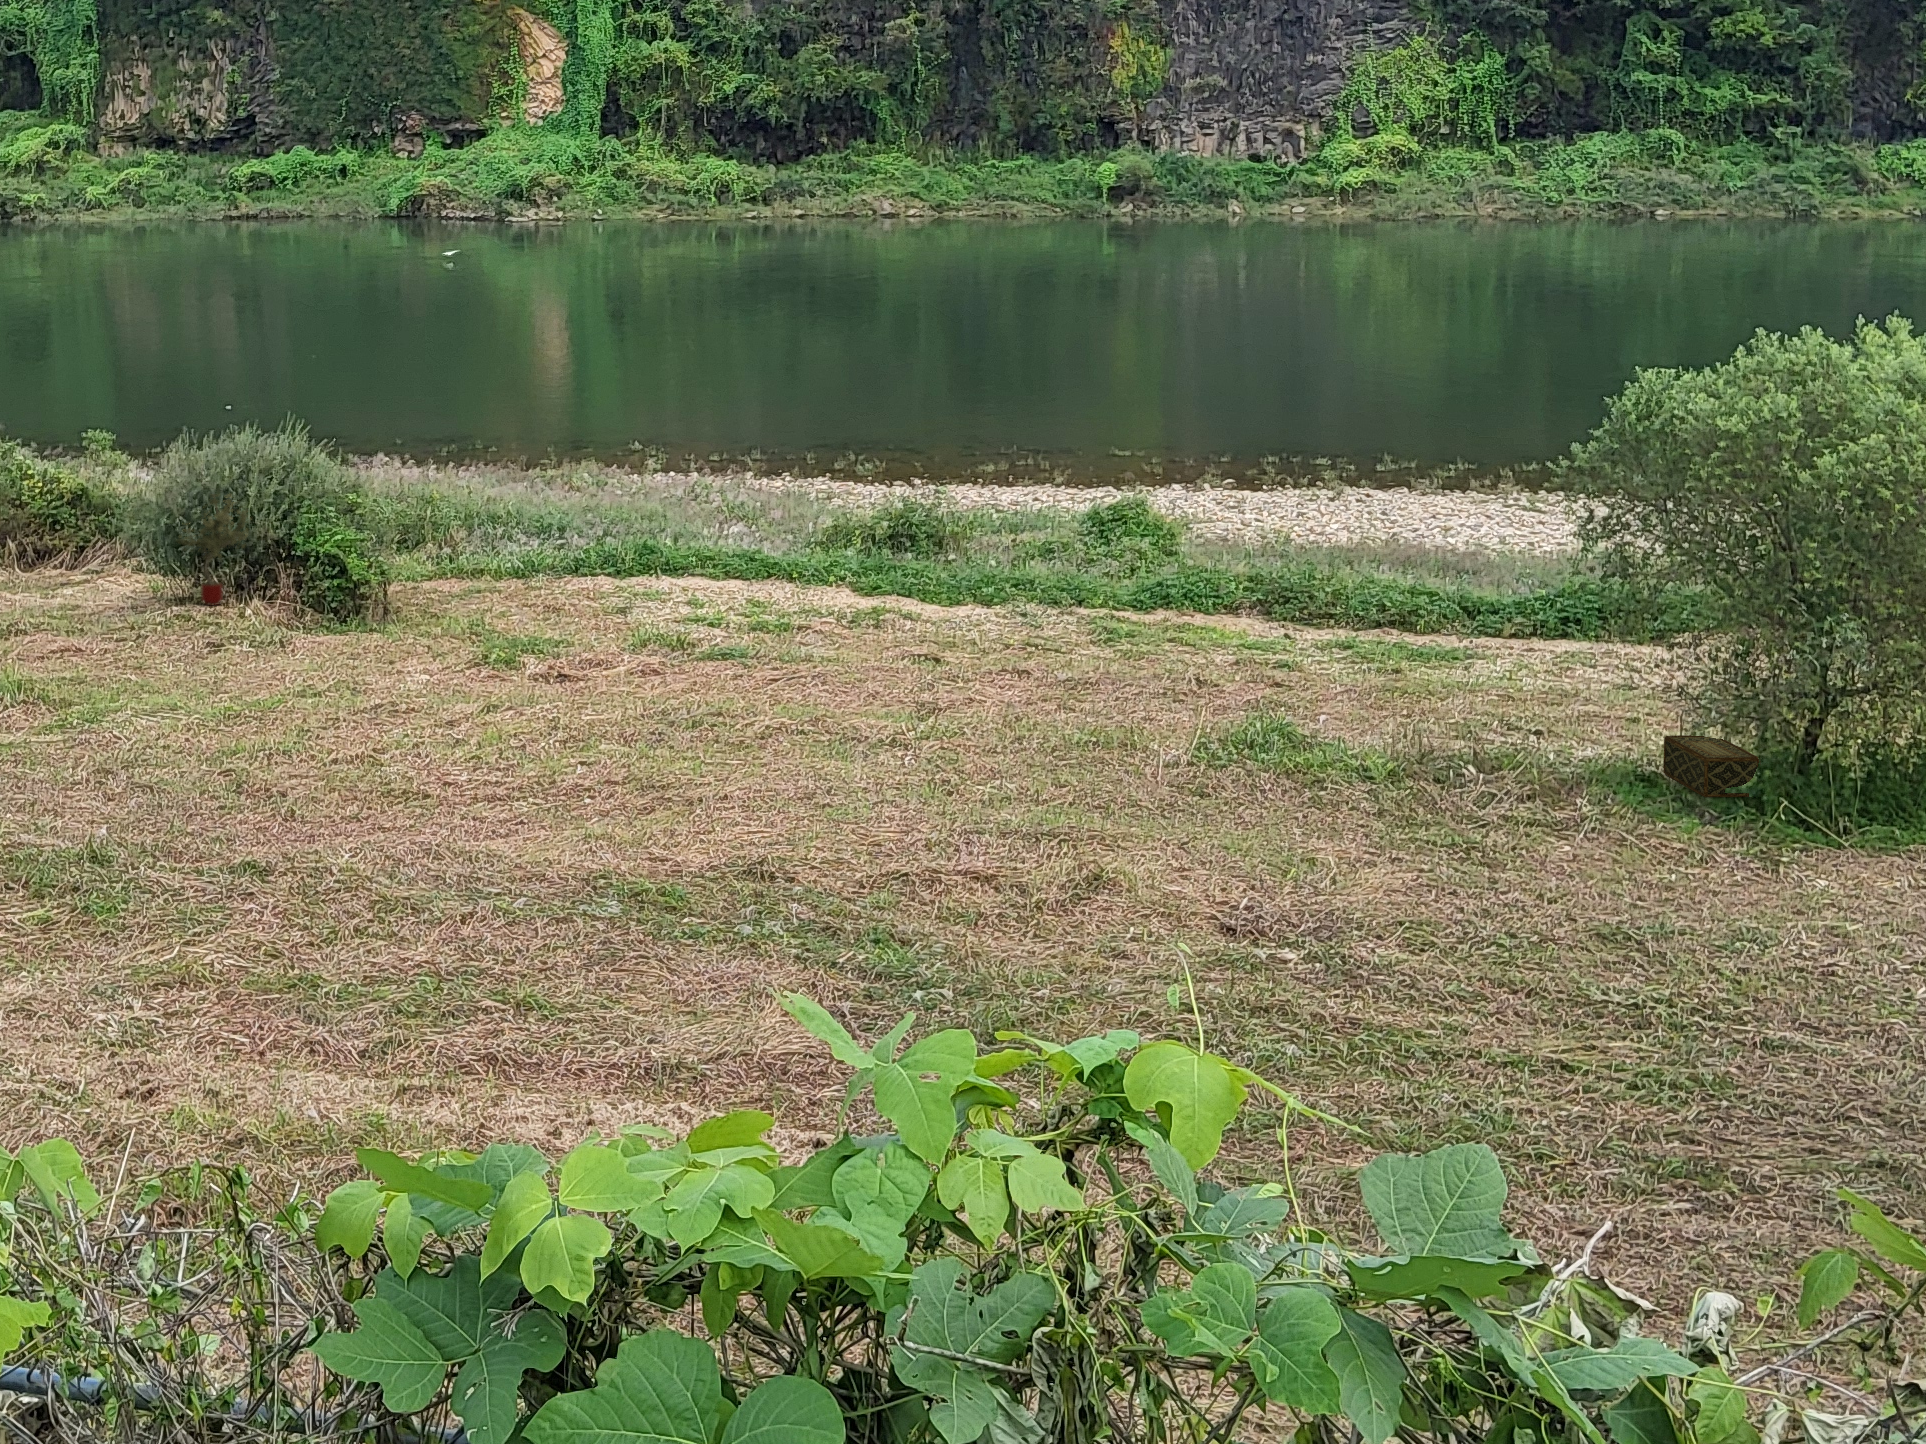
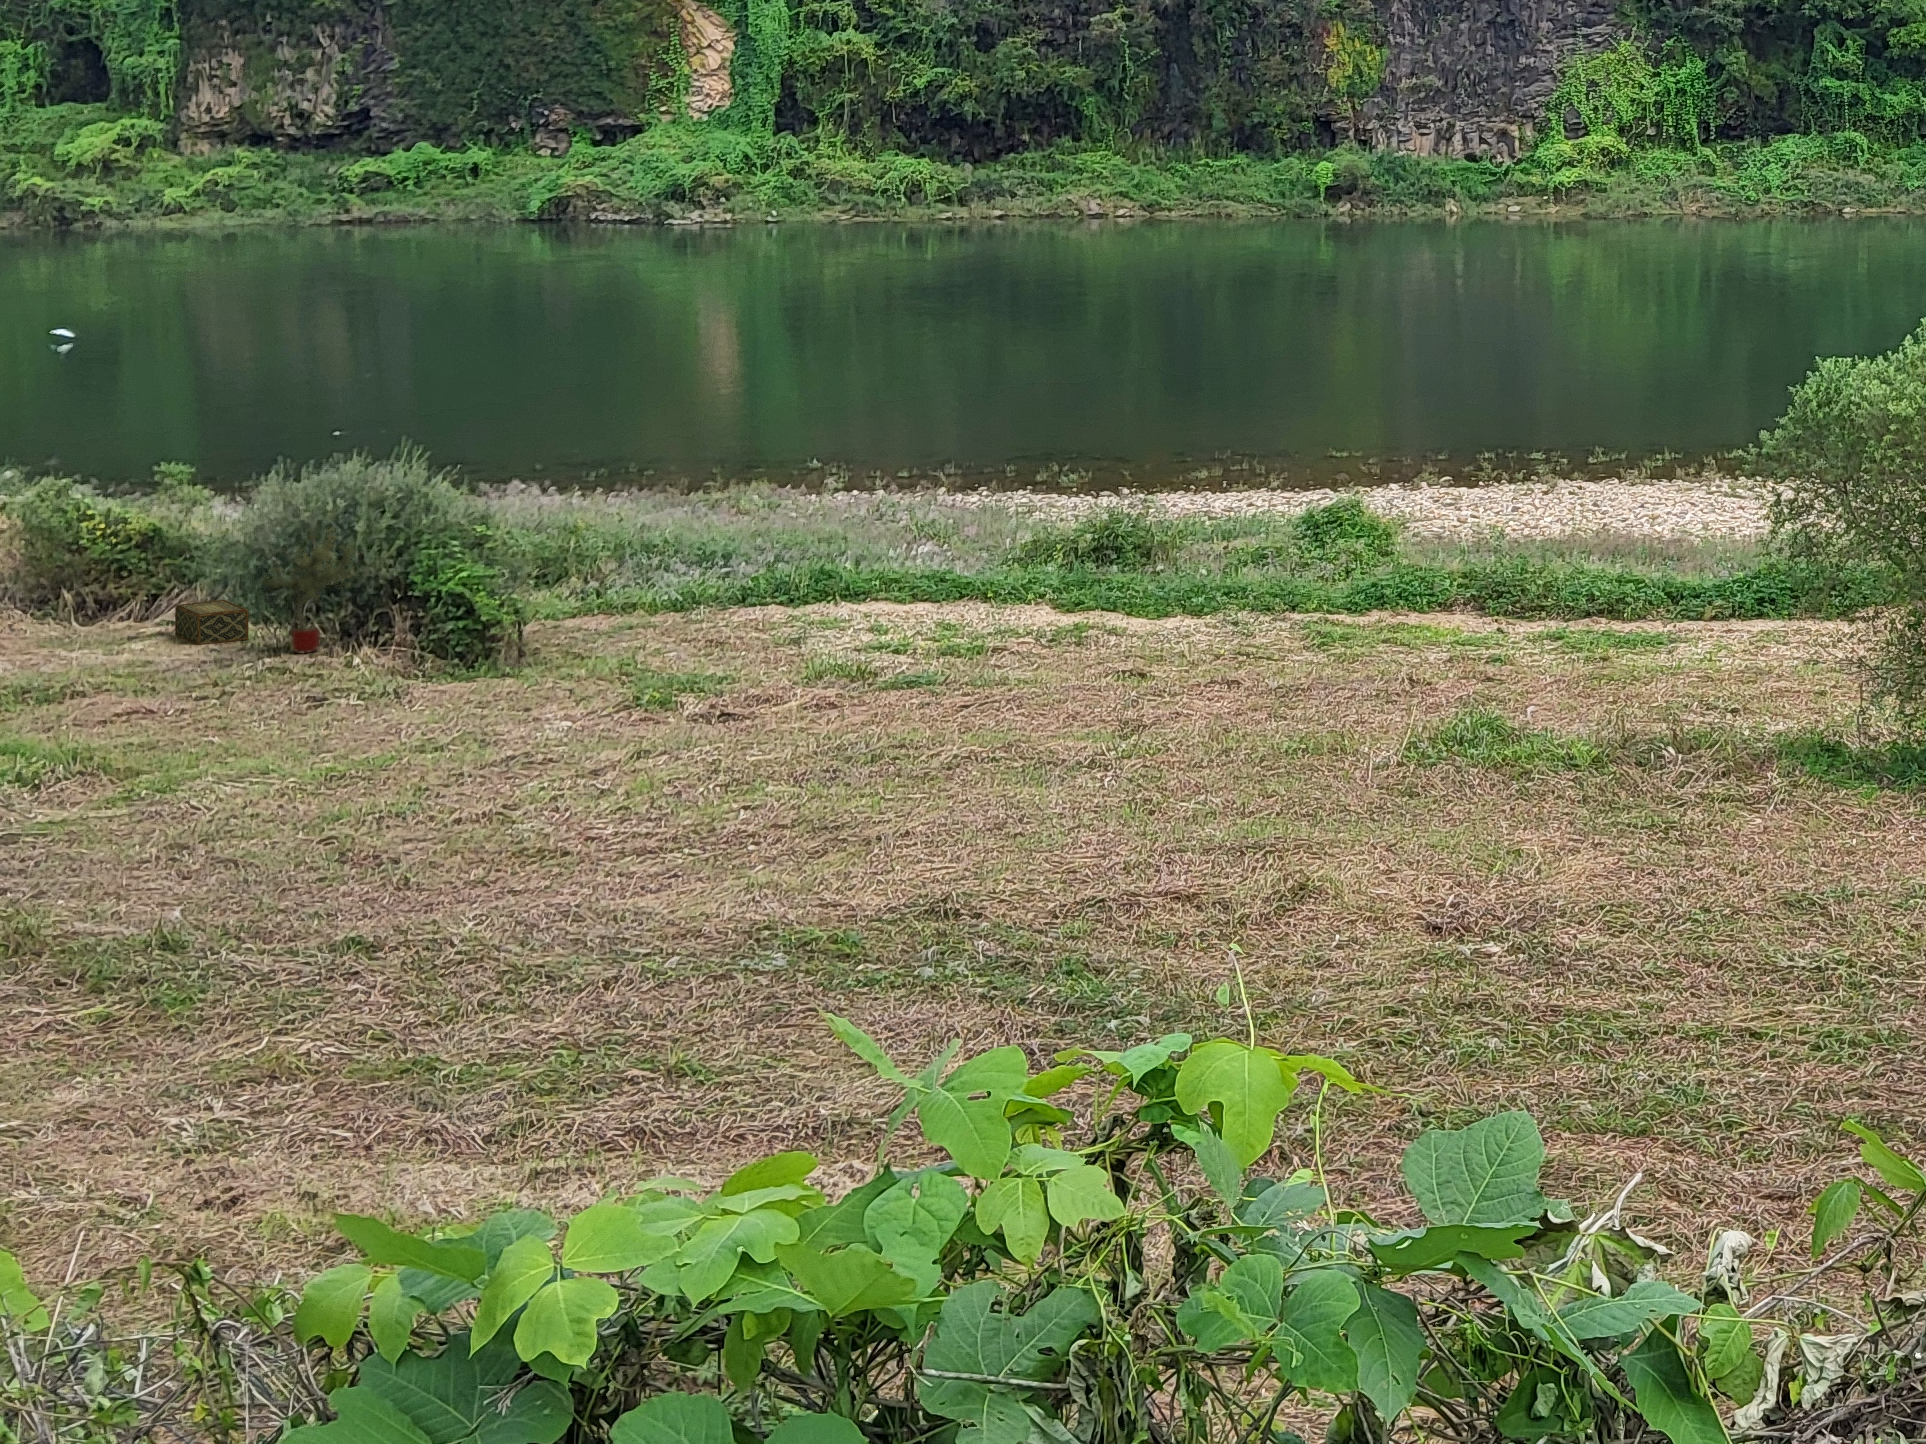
woven basket: present [1663,735,1759,797] -> present [175,600,249,645]

